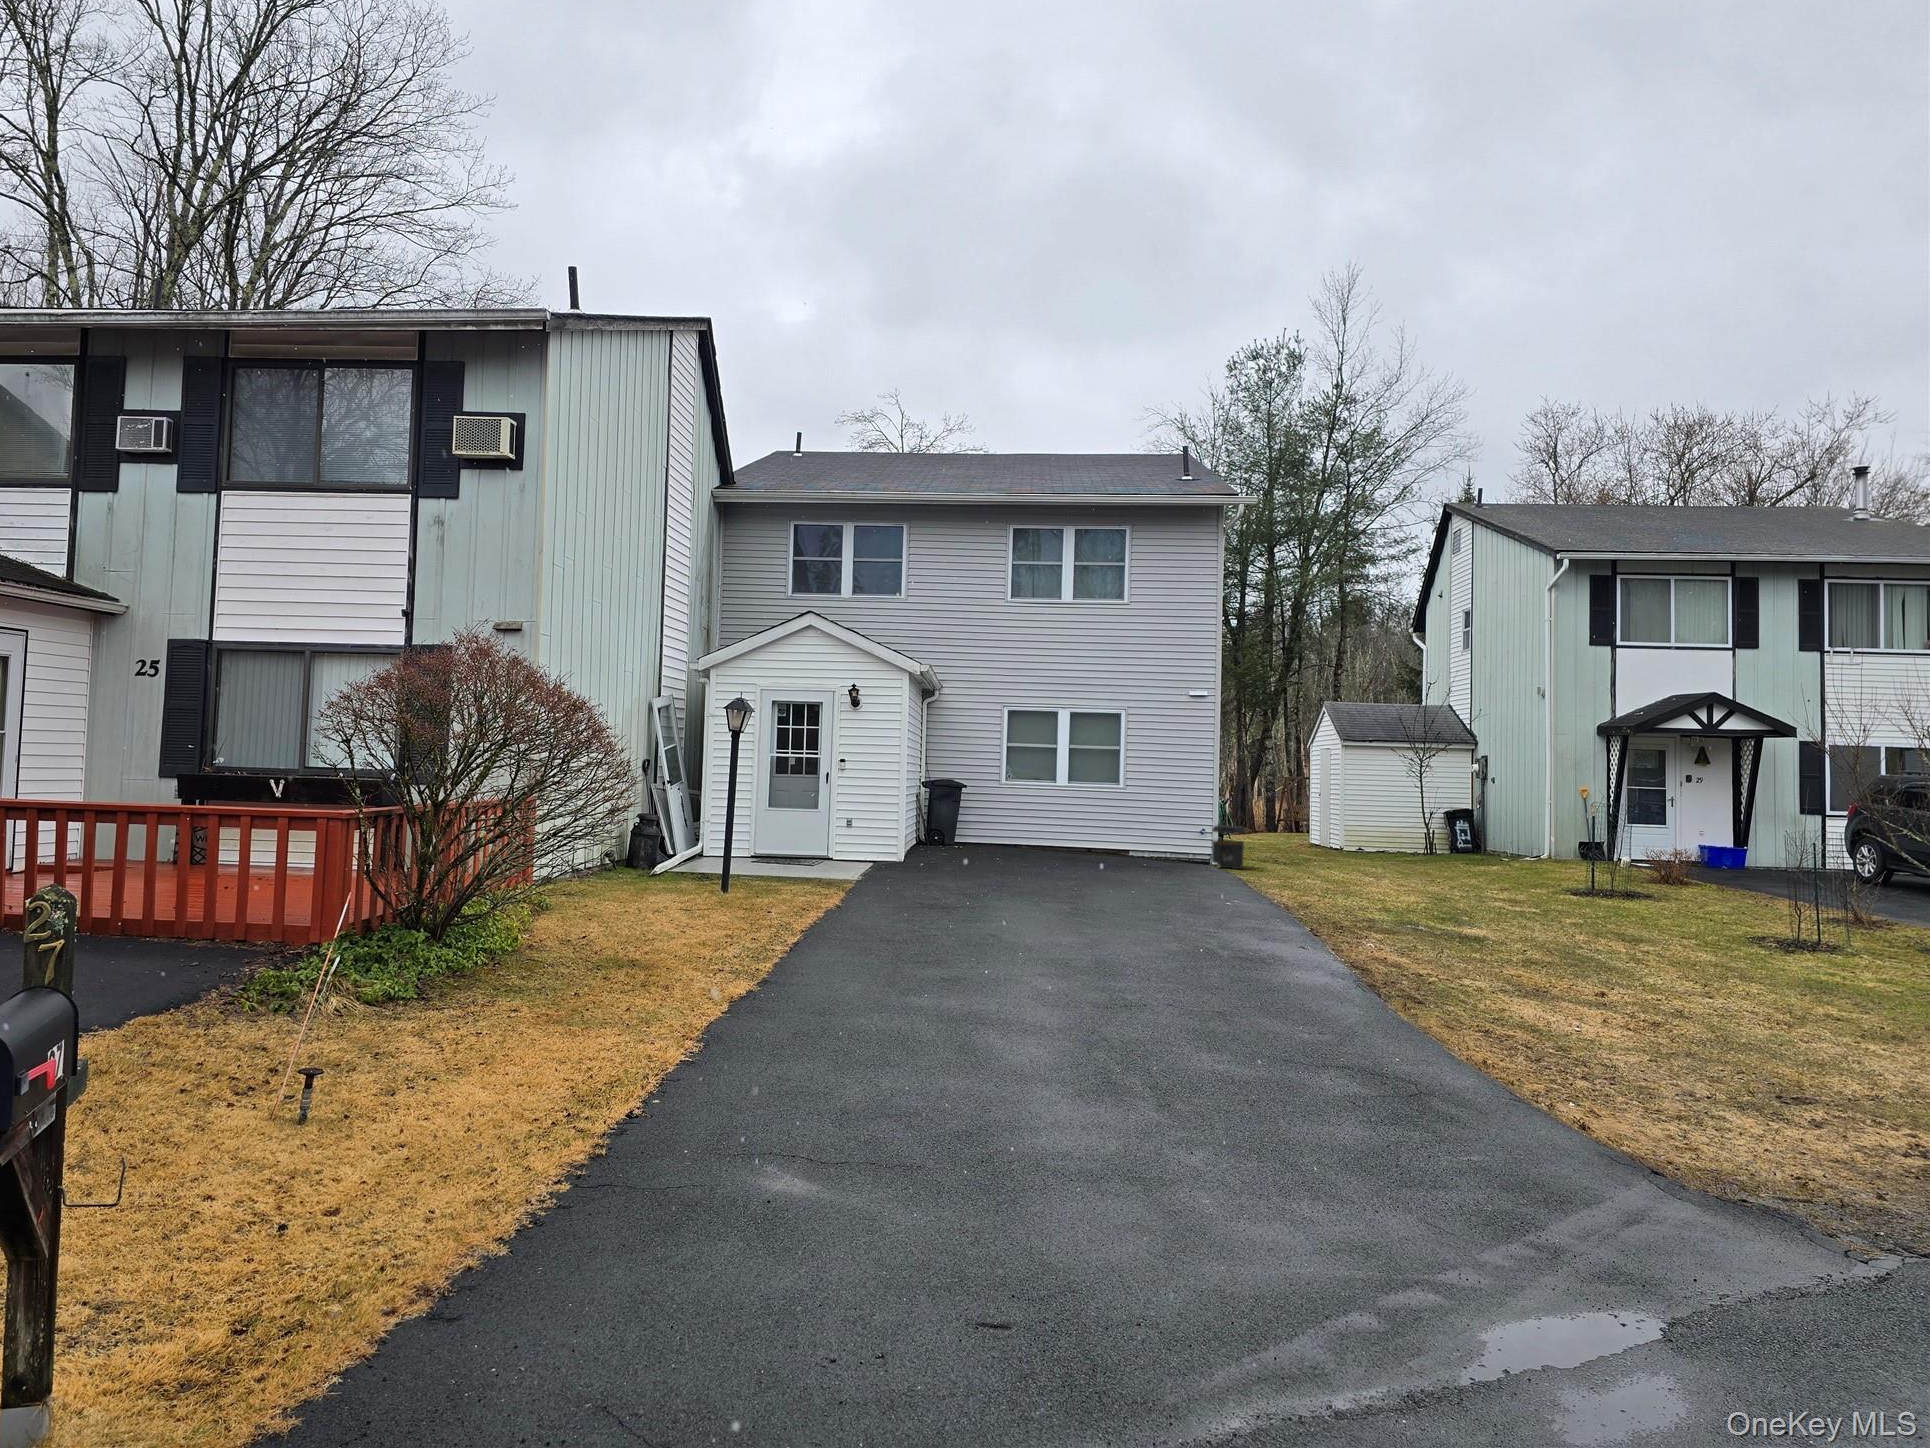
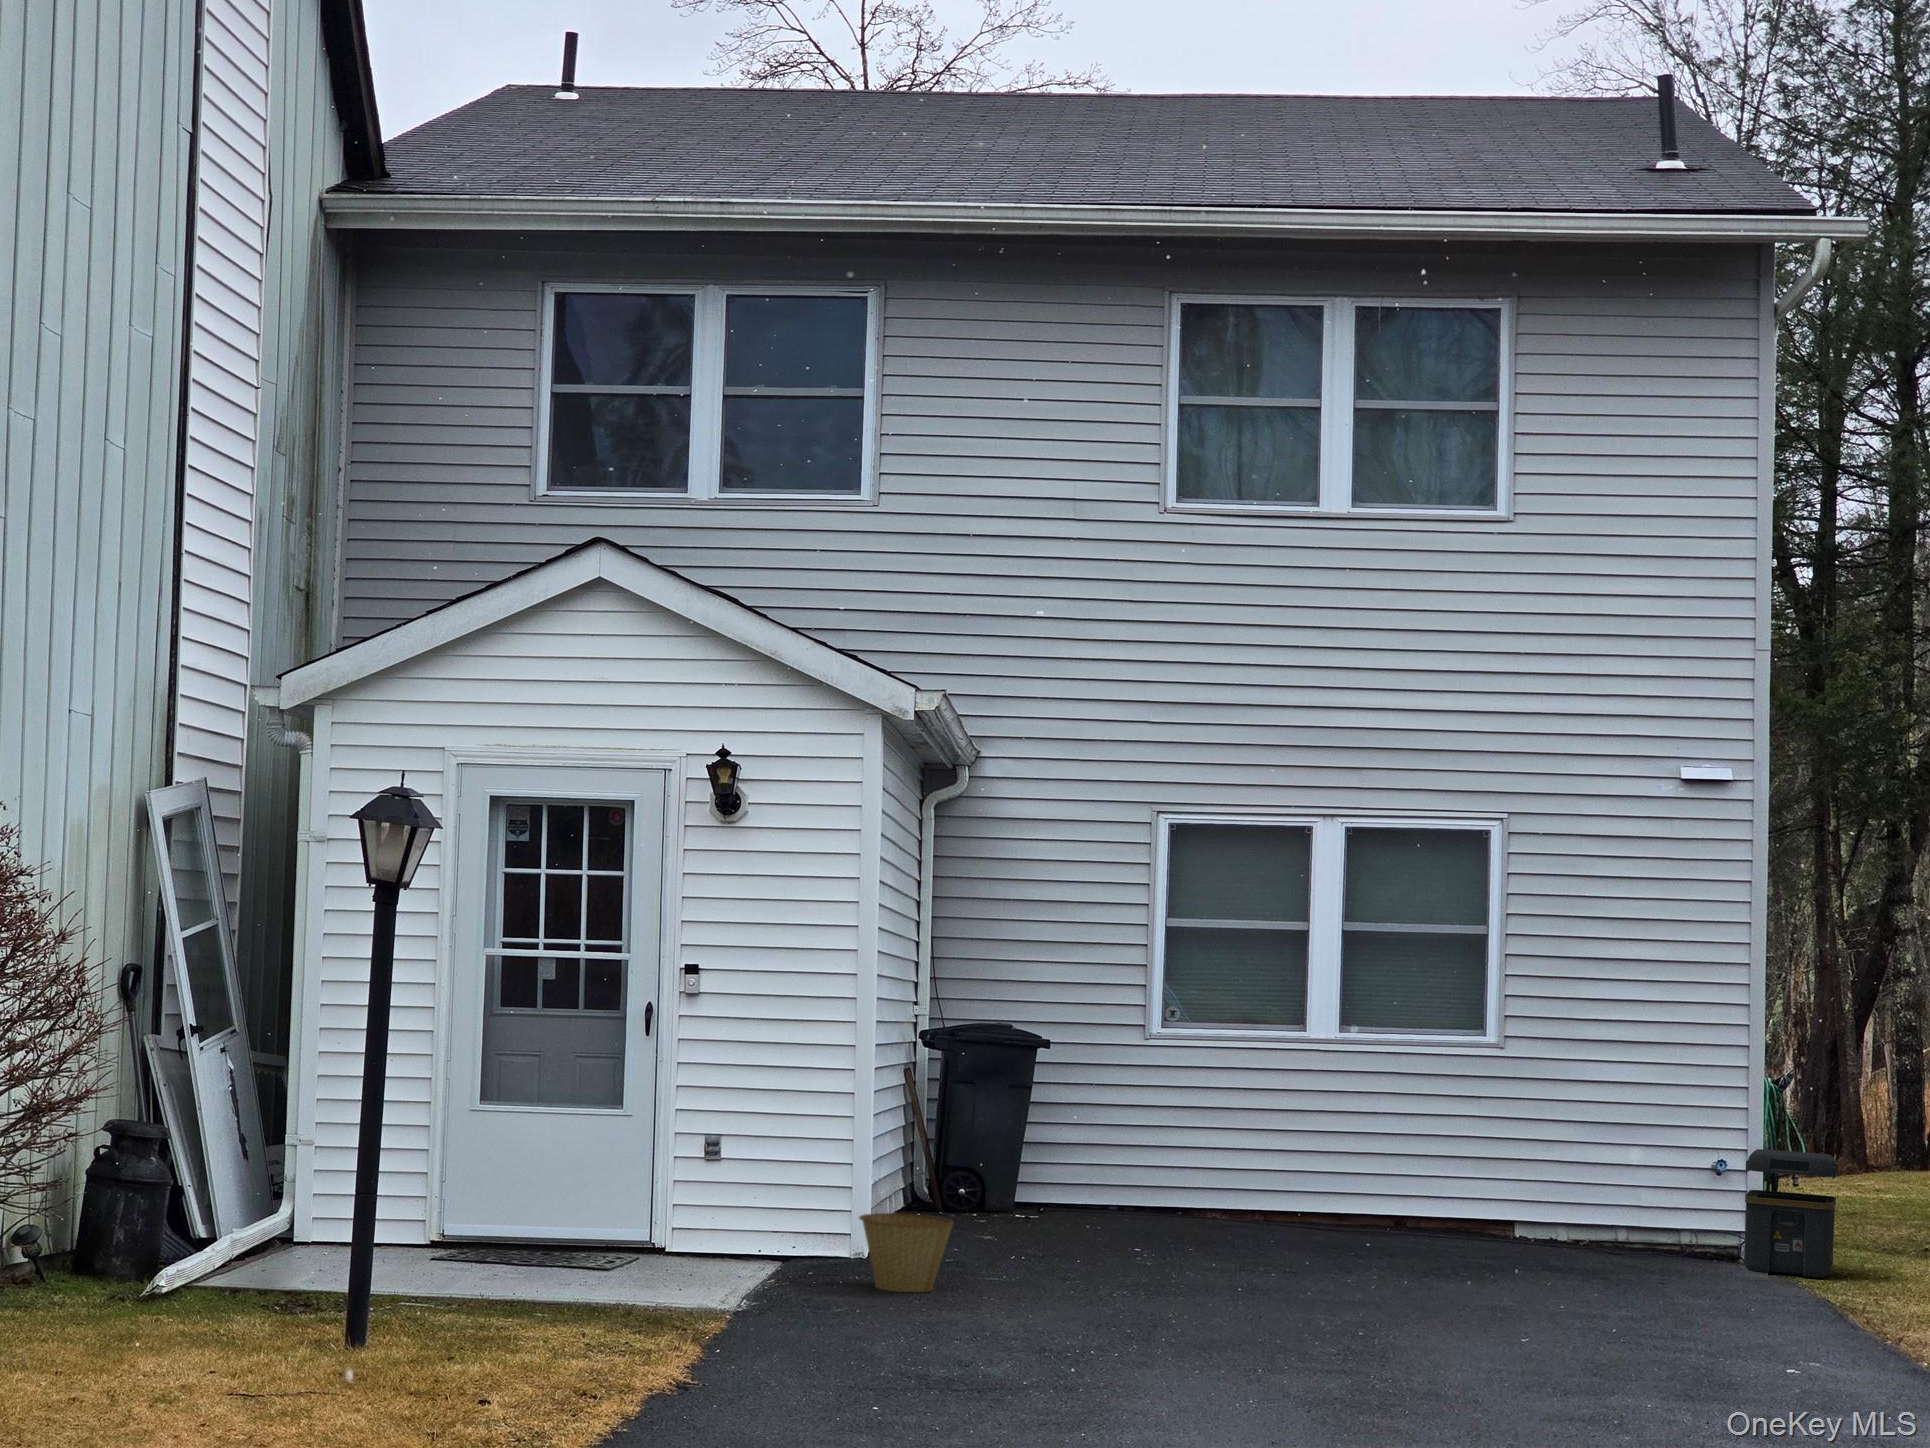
basket: none [902,845,935,872] -> present [859,1213,953,1292]

